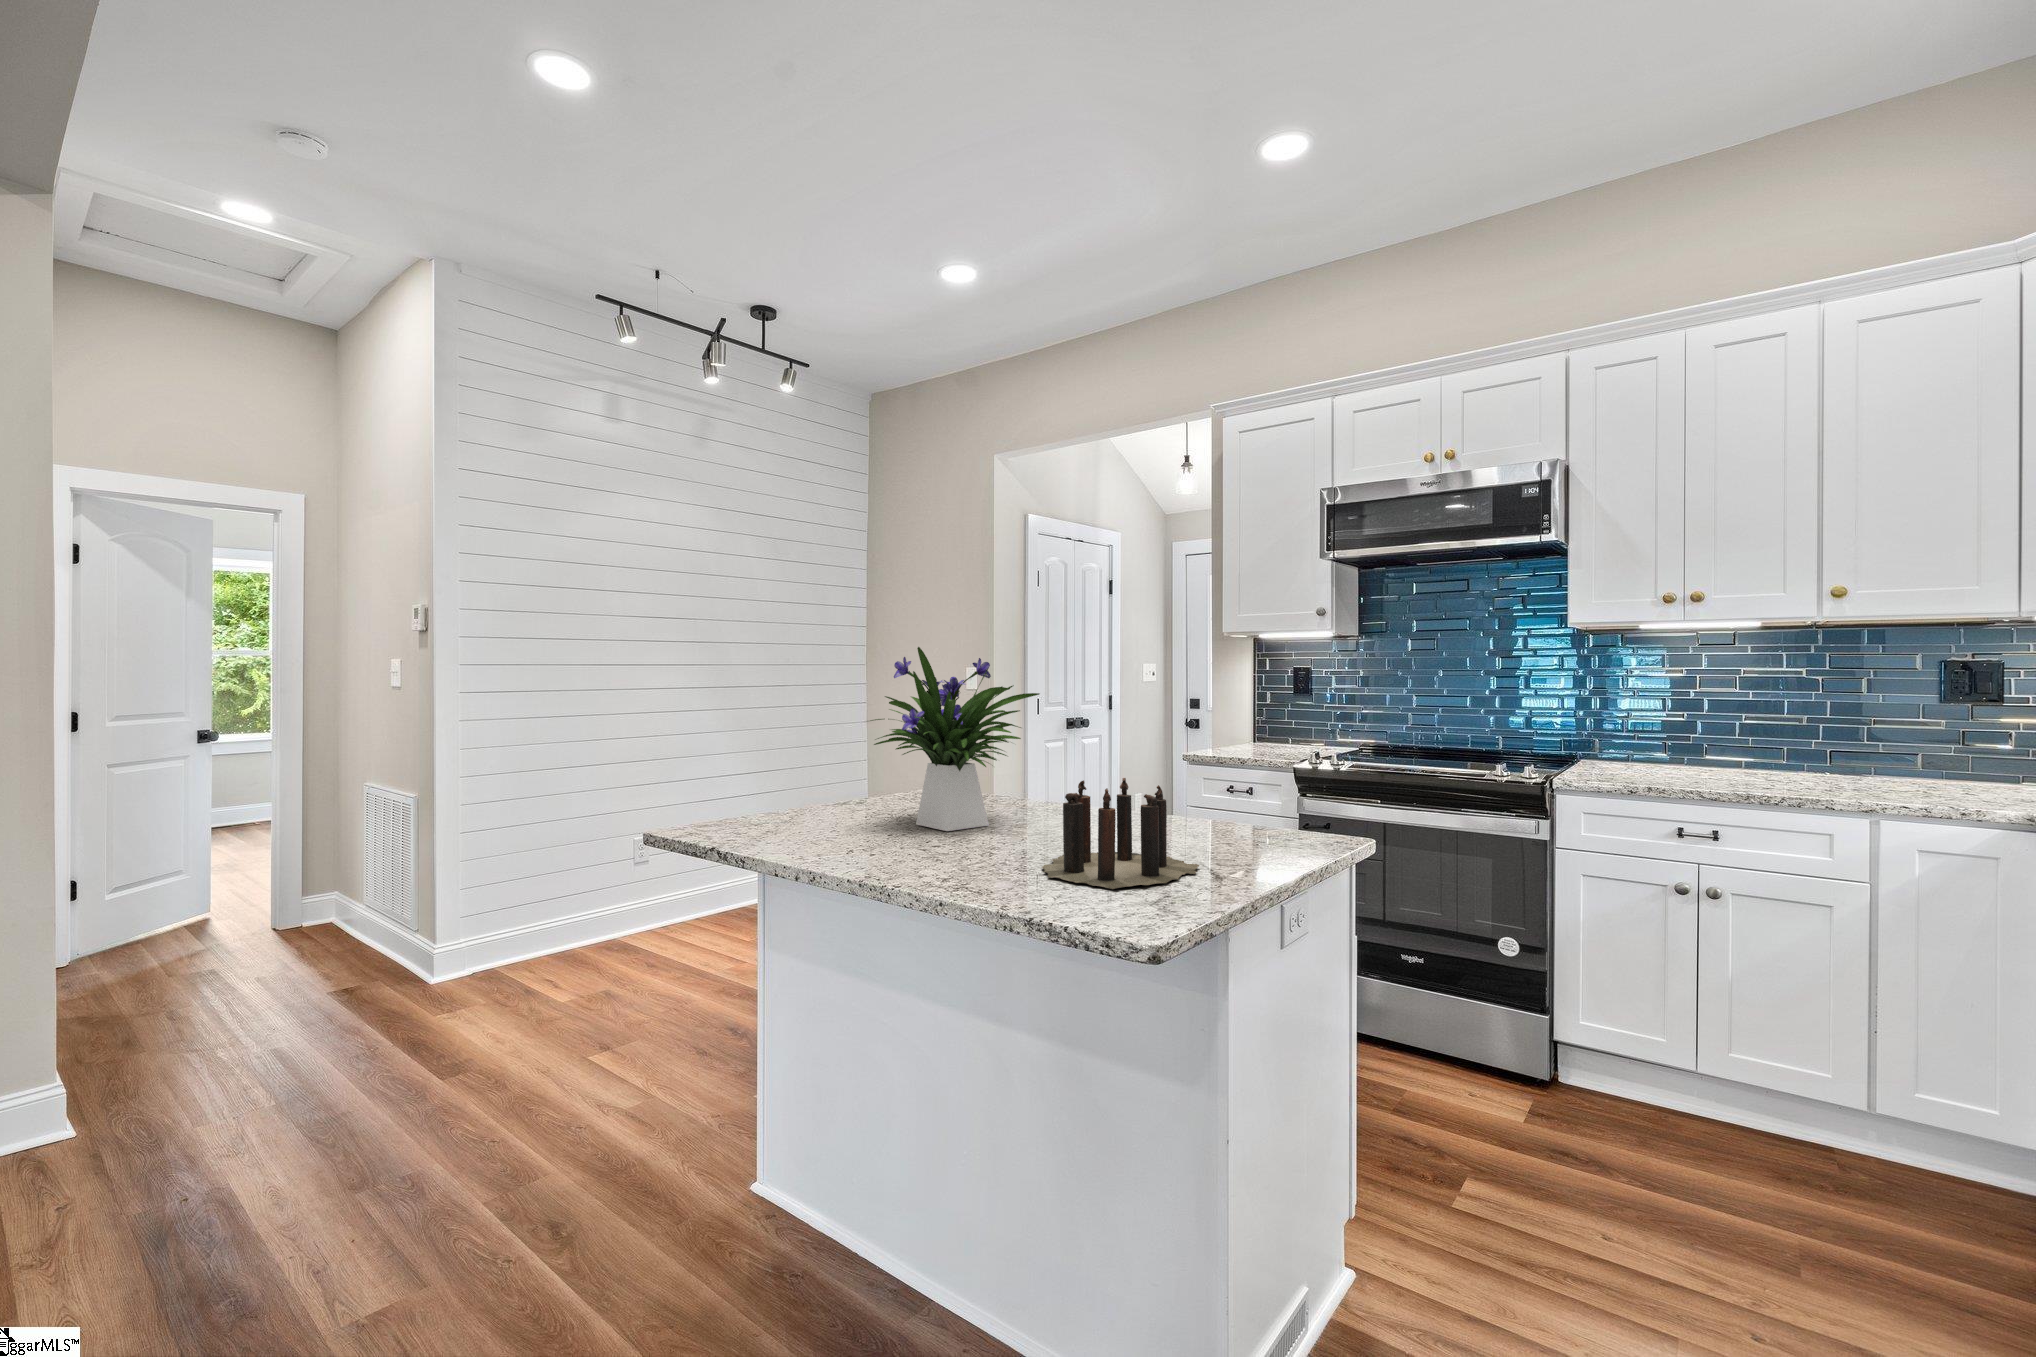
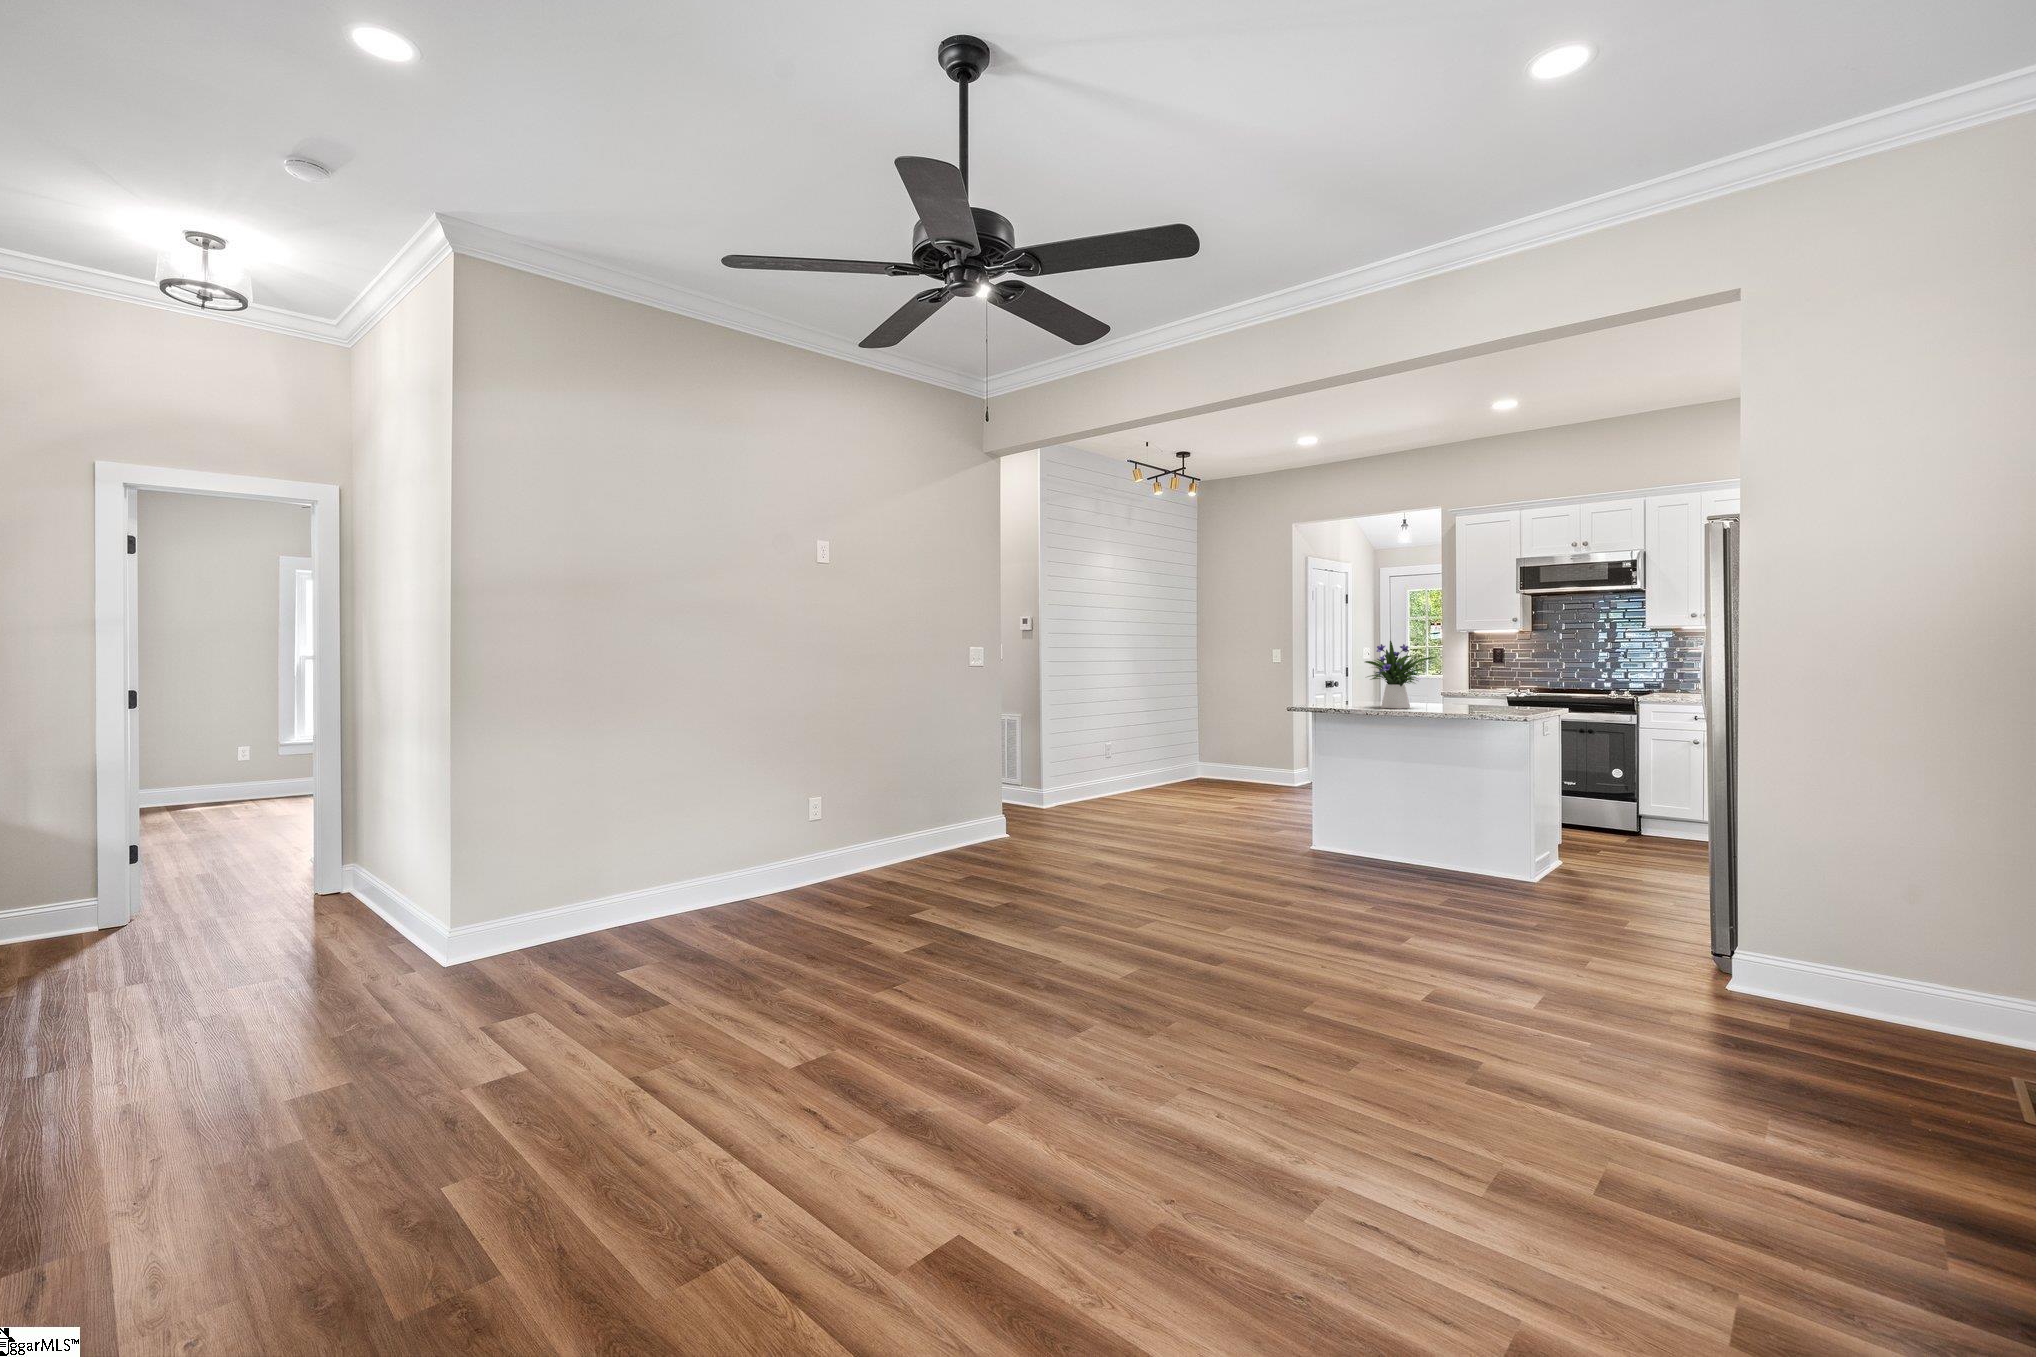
candle: present [1042,778,1199,889] -> none [1451,684,1522,715]

